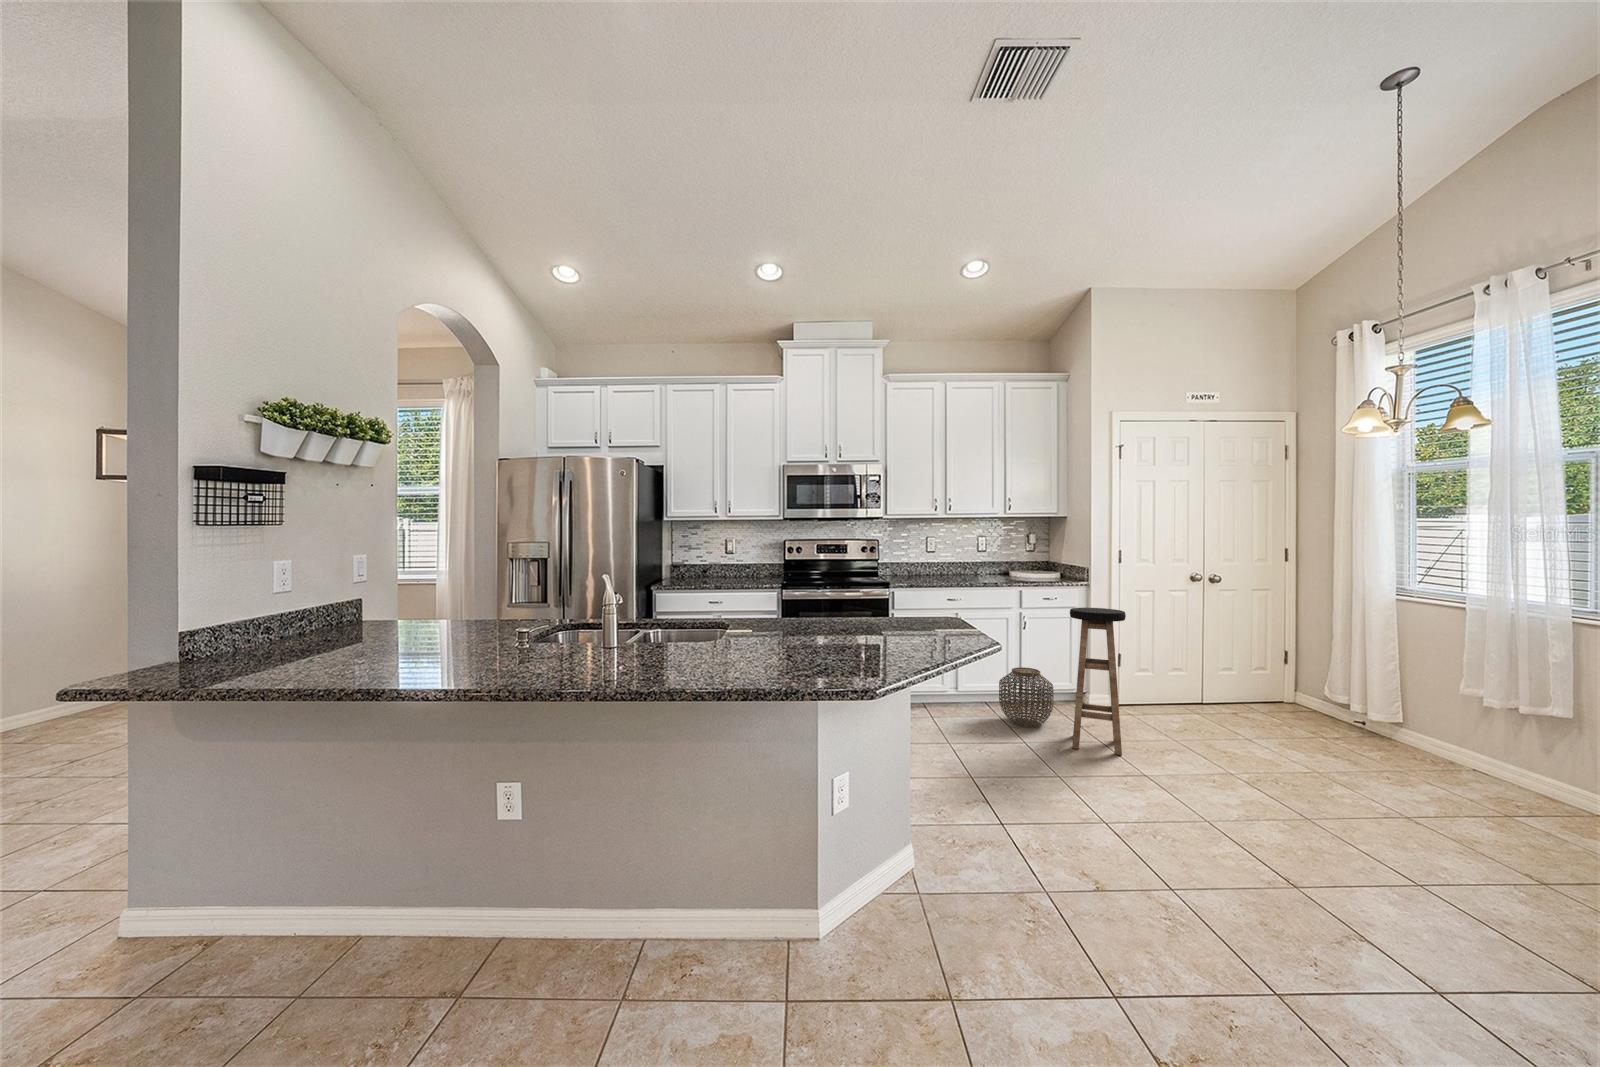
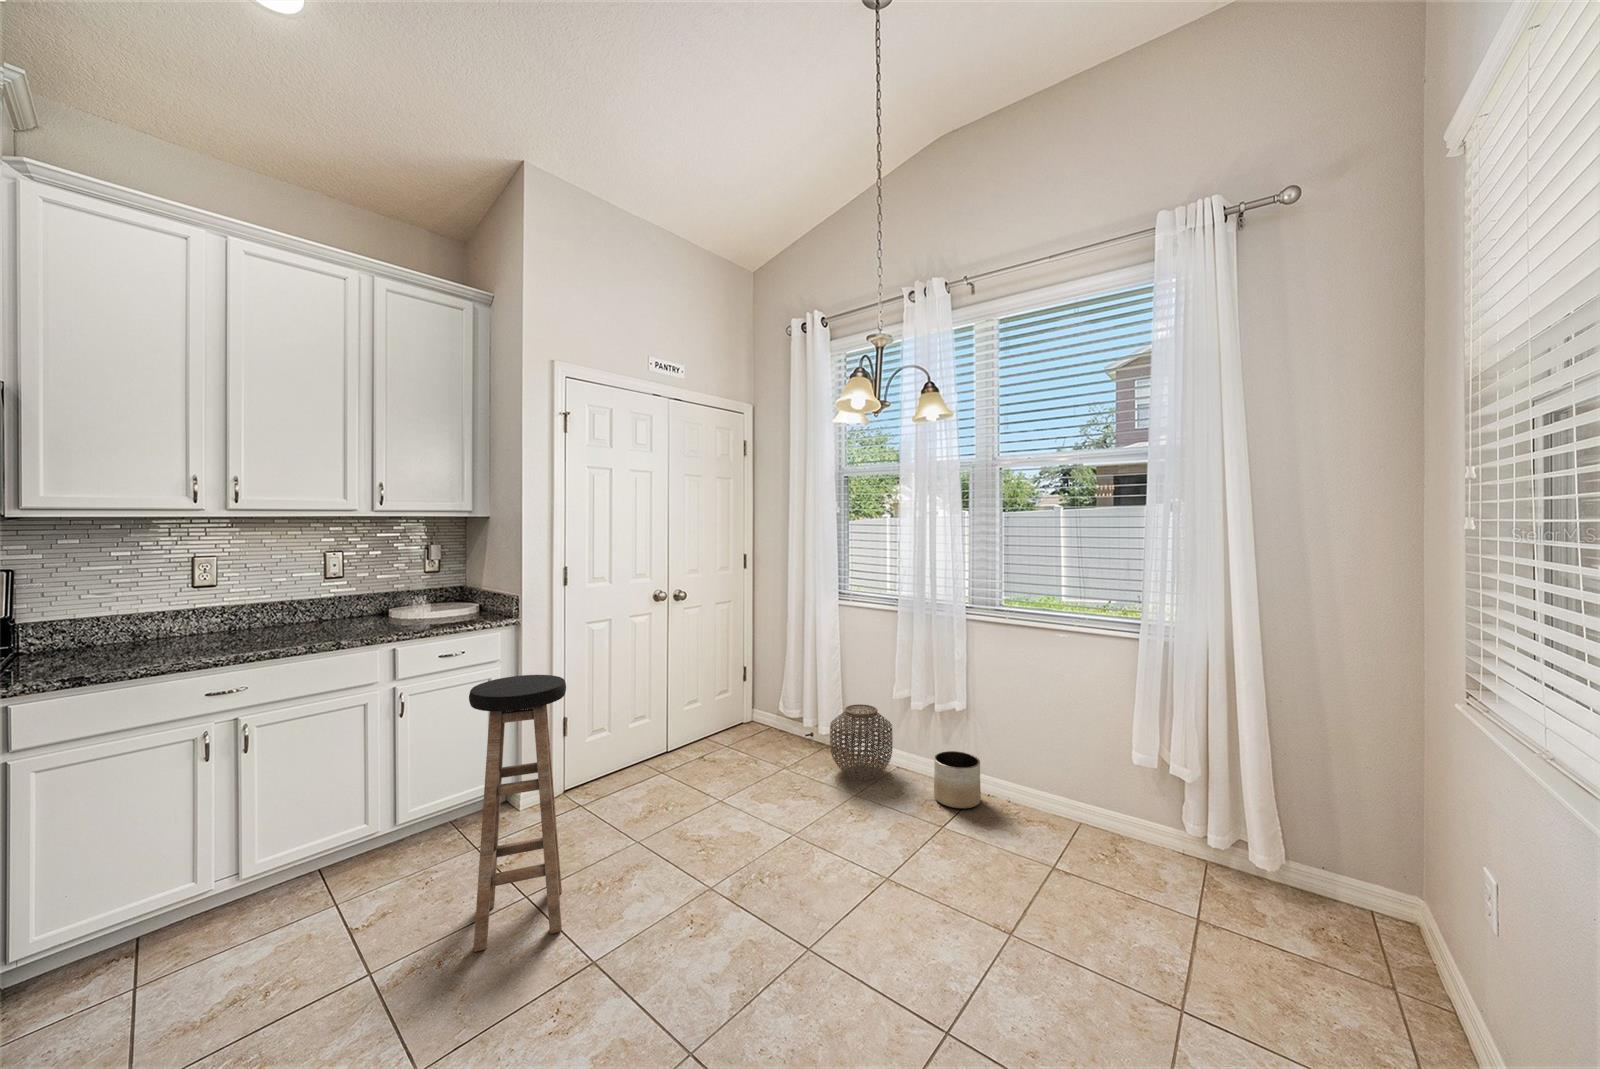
woven basket: present [999,667,1054,728] -> present [830,704,893,780]
planter: none [1507,748,1579,806] -> present [934,751,981,809]

